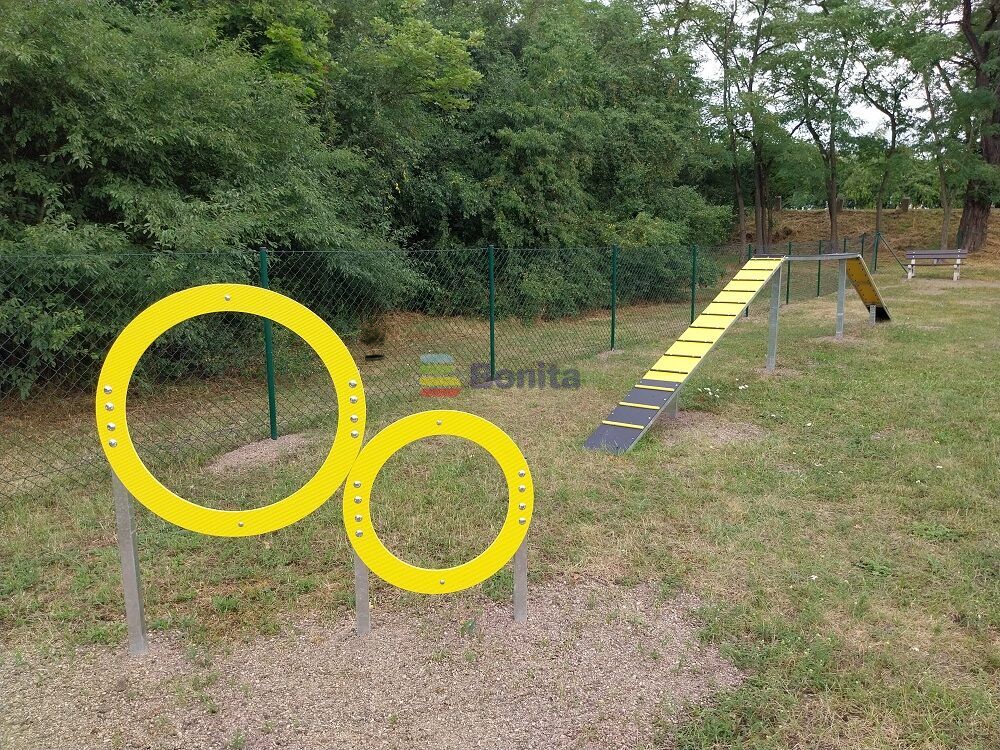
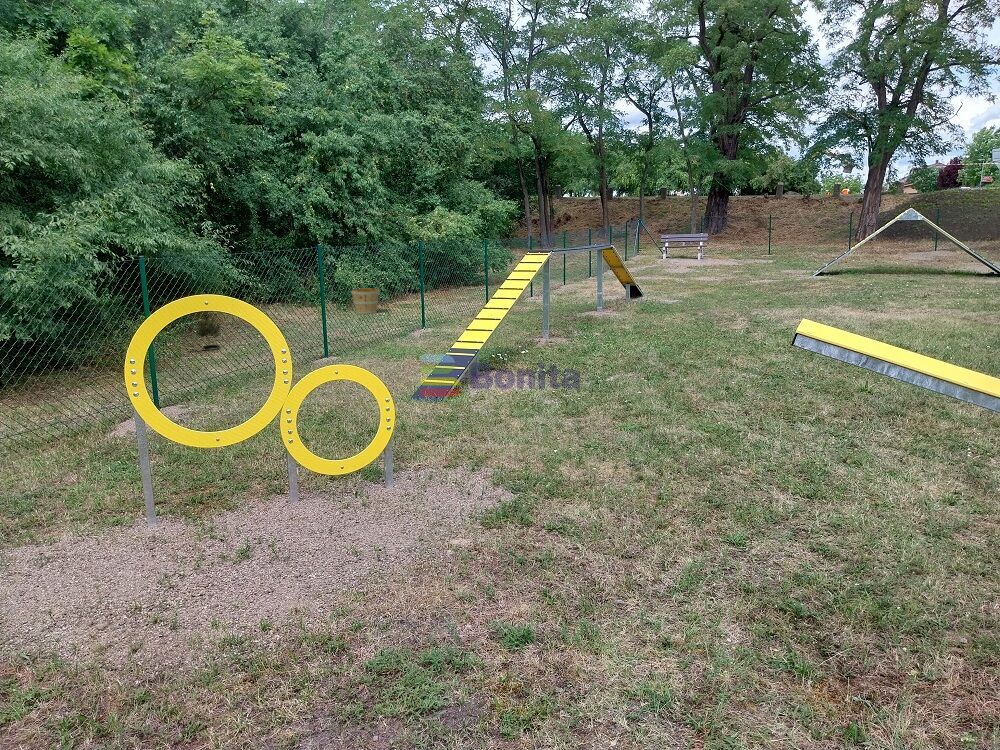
wooden bucket: none [537,299,568,328] -> present [351,288,379,314]

